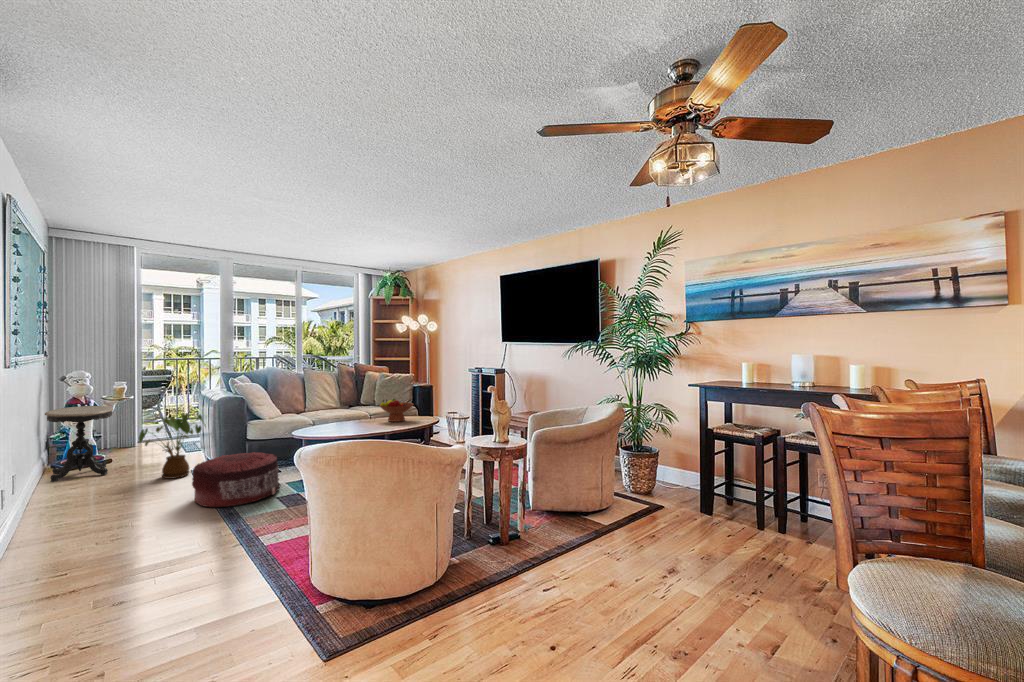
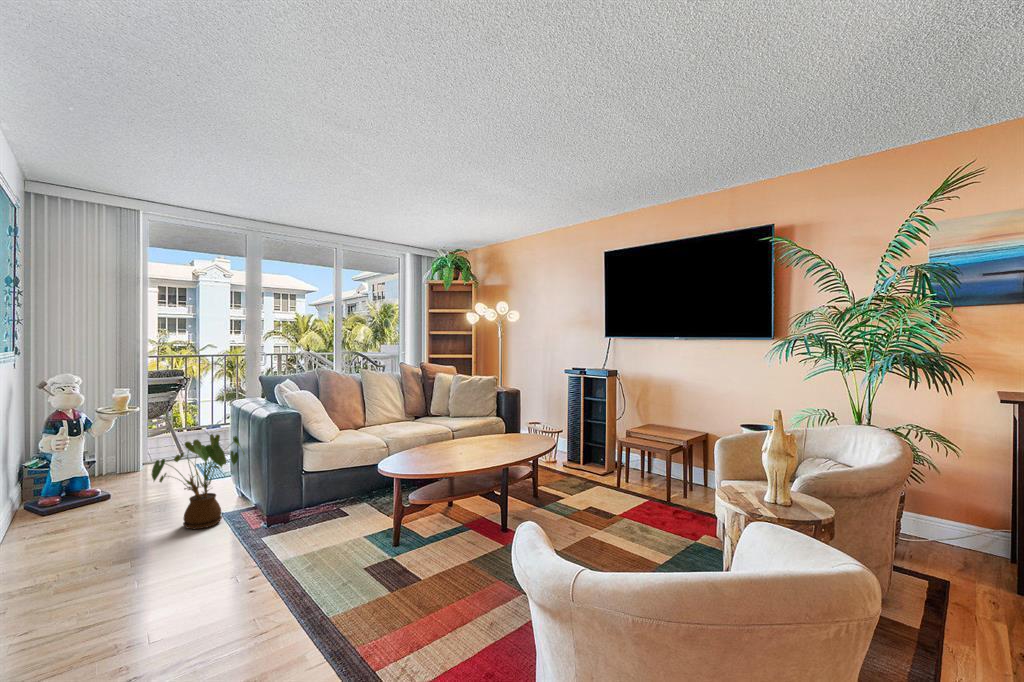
fruit bowl: present [380,399,413,422] -> none [482,413,529,446]
side table: present [45,406,113,482] -> none [15,423,113,536]
pouf: present [192,452,281,507] -> none [239,493,364,592]

